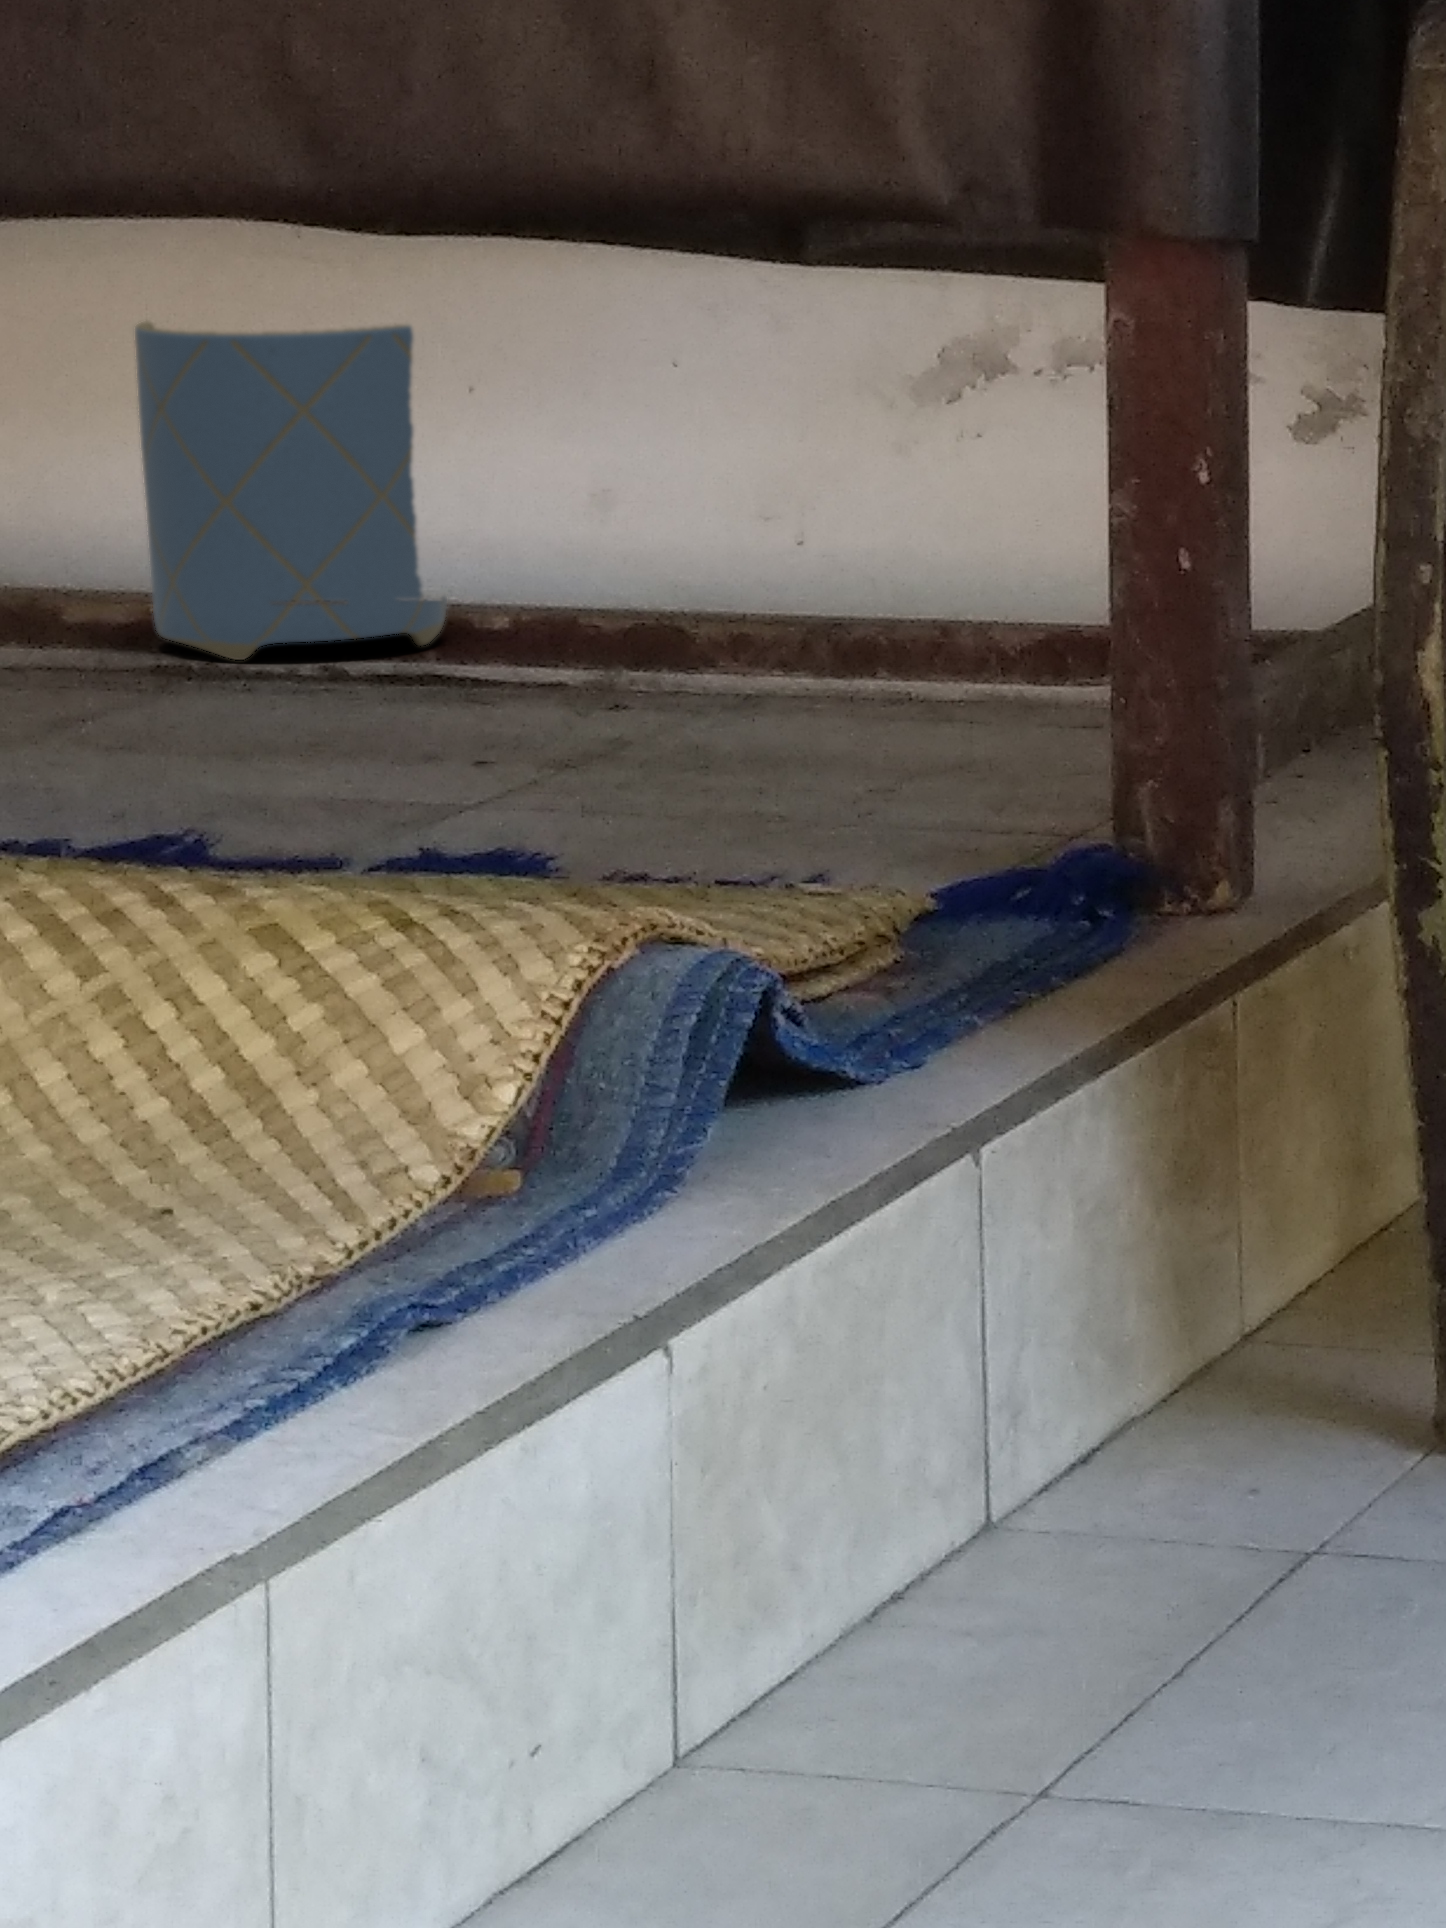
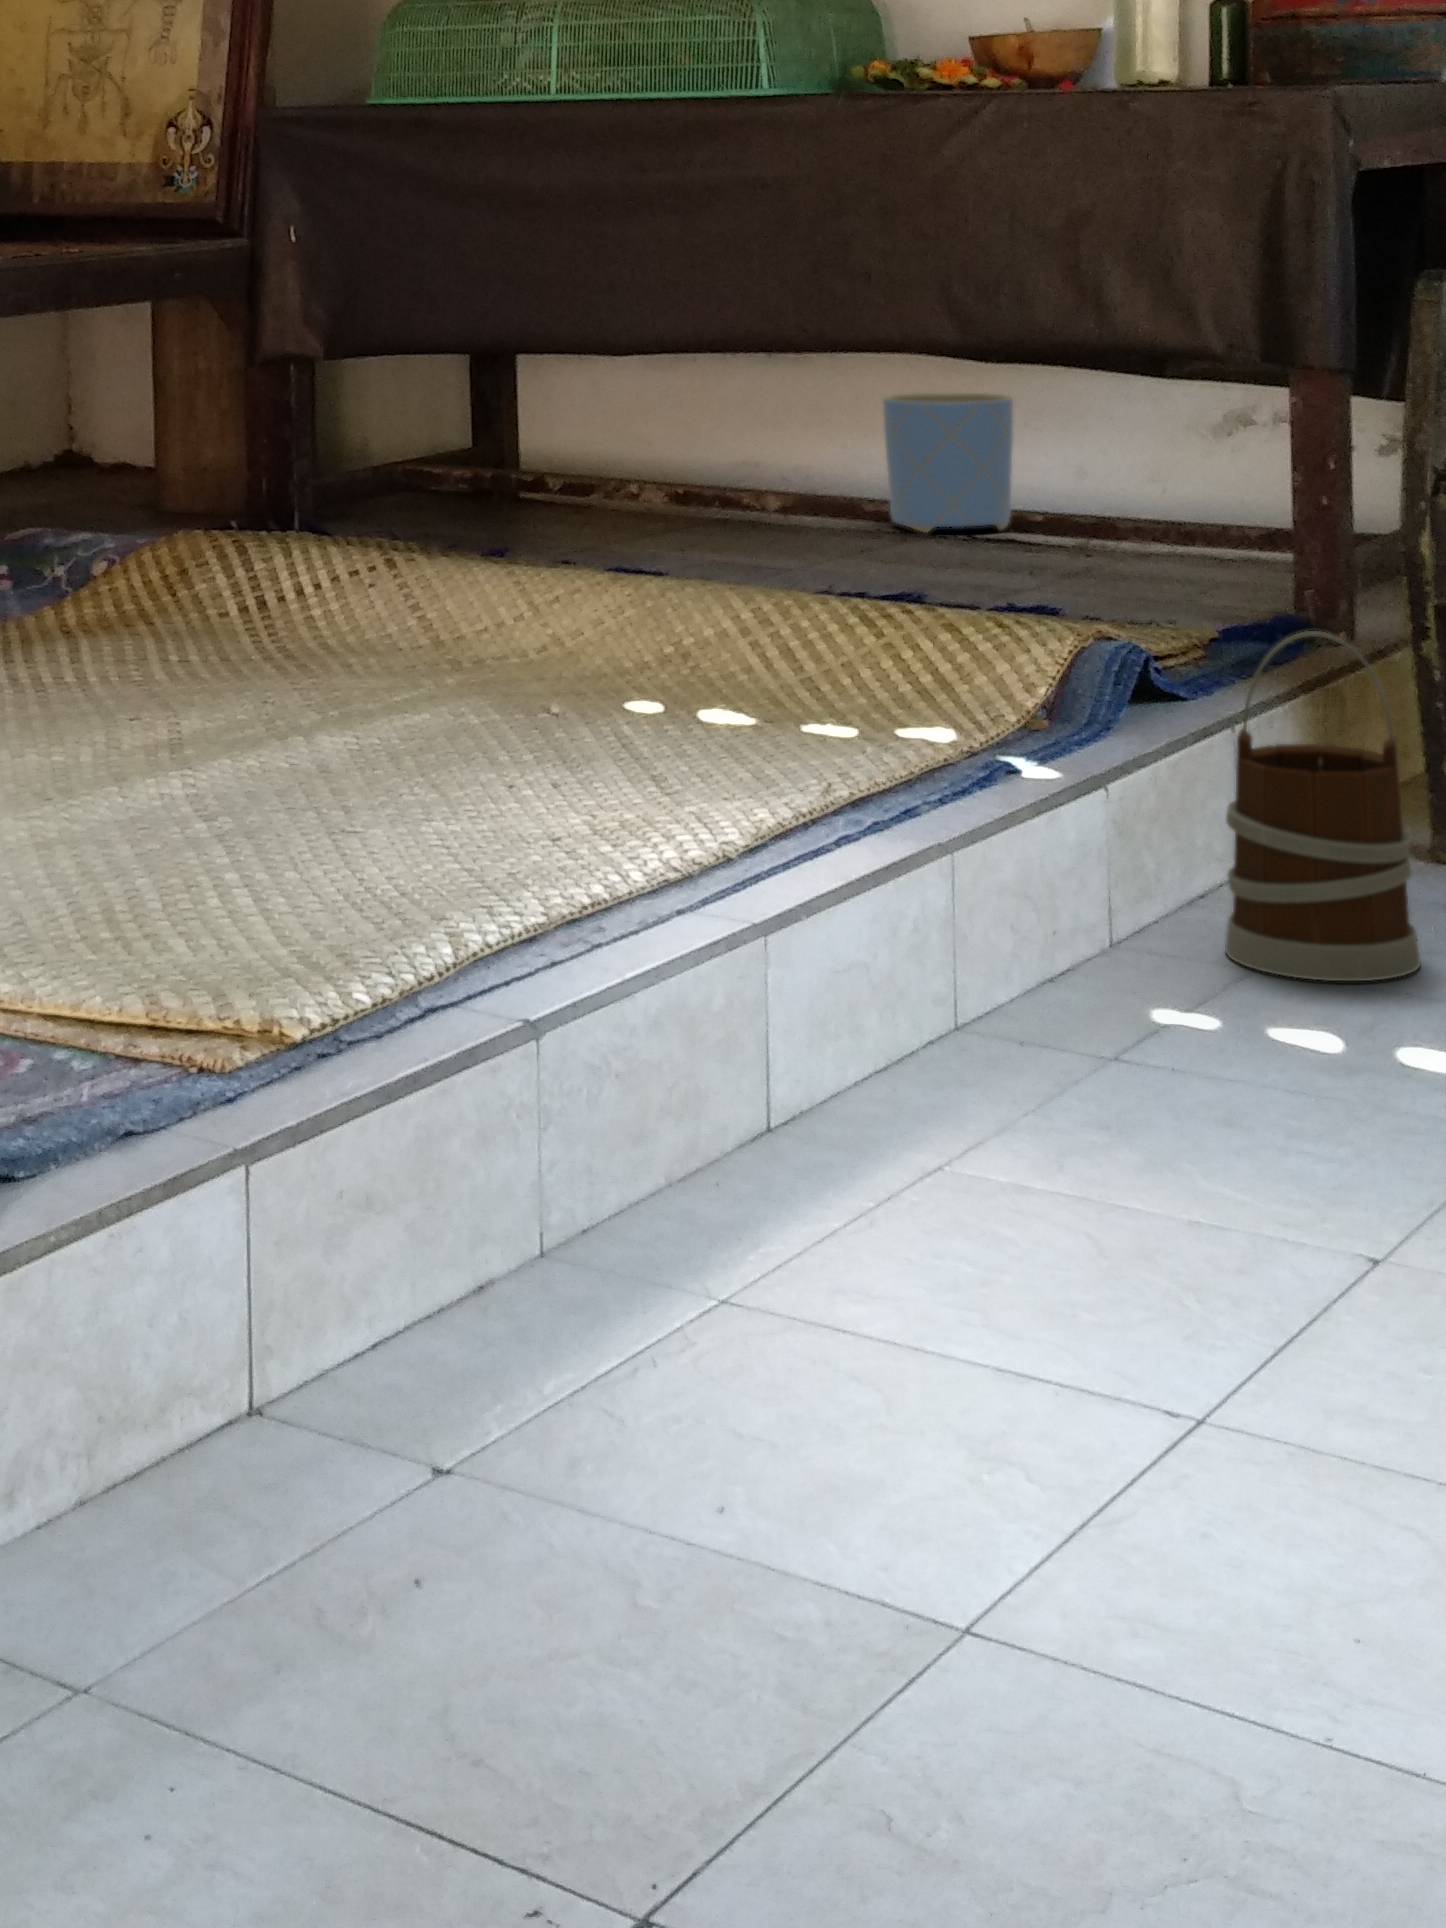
wooden bucket: none [960,912,1431,1821] -> present [1225,631,1420,981]

